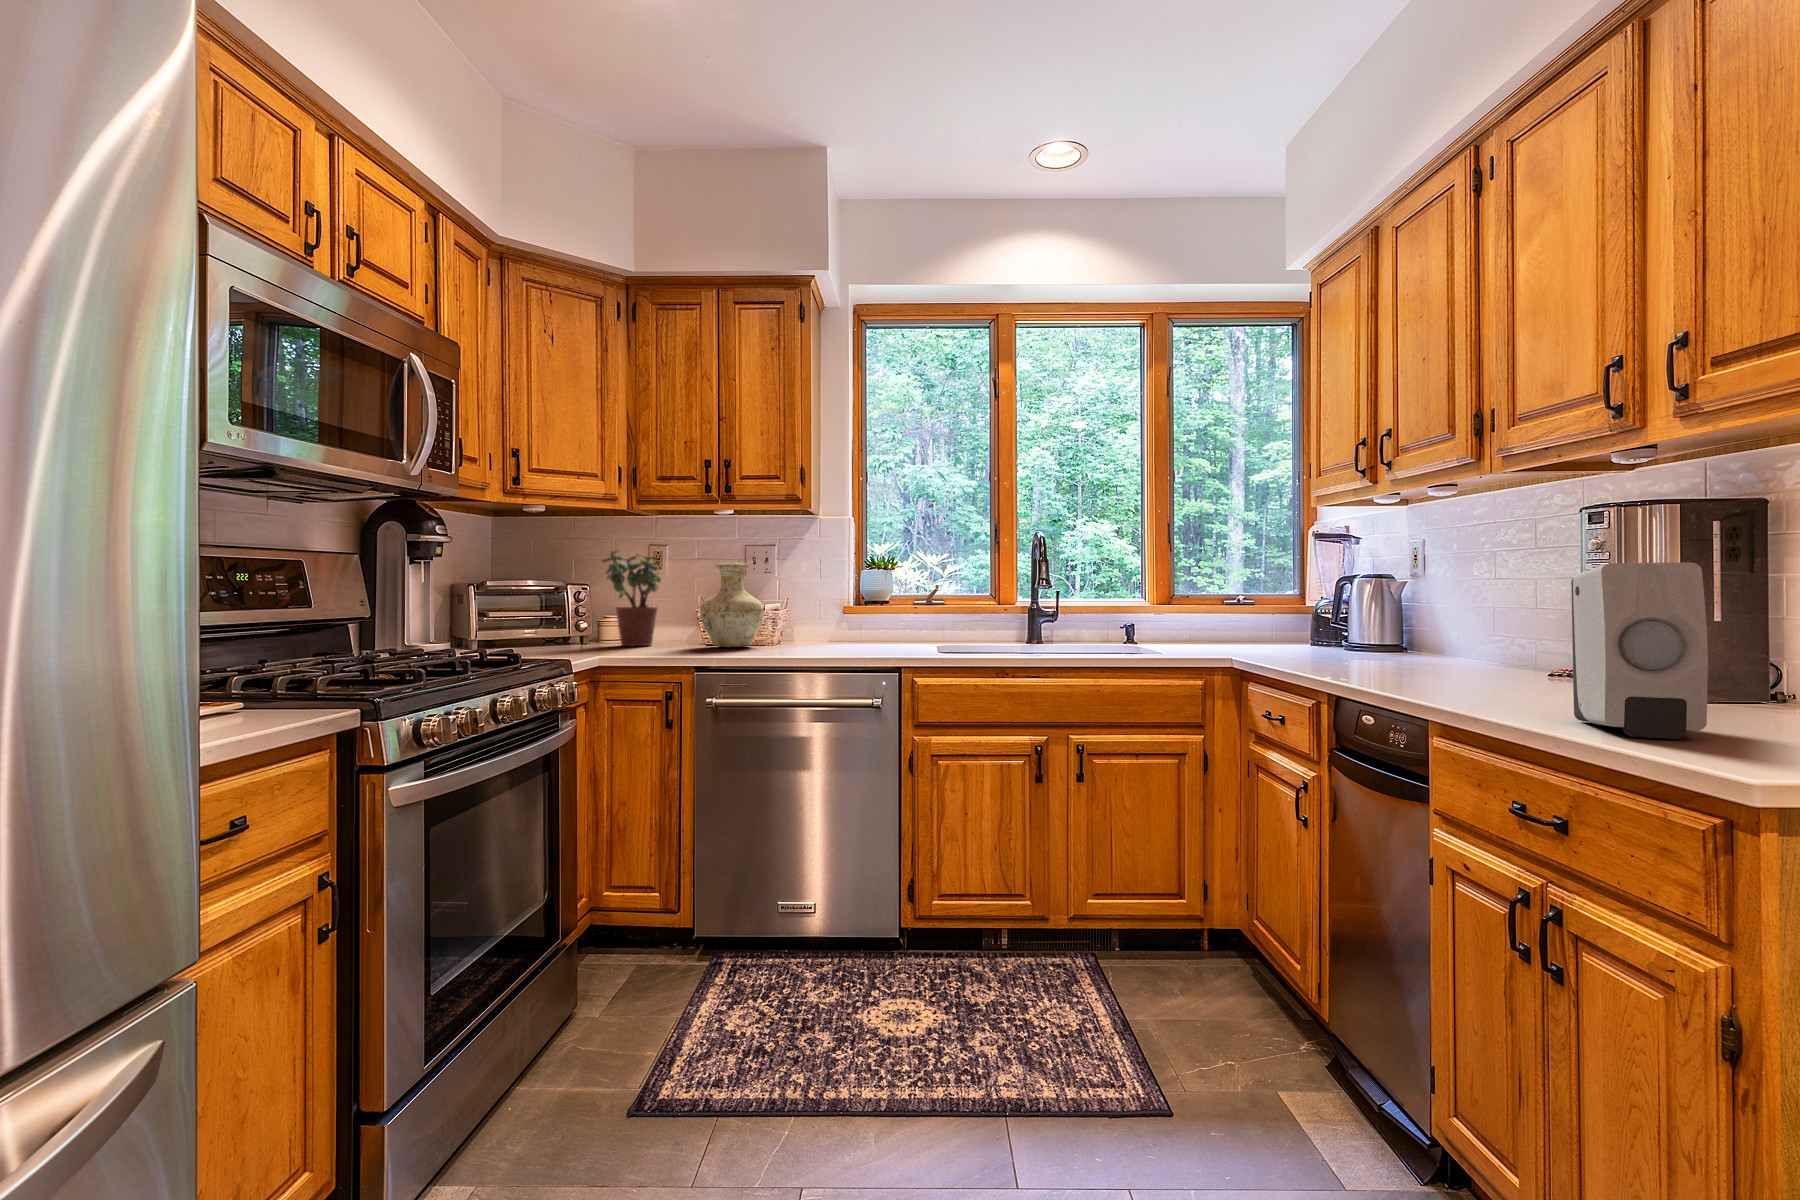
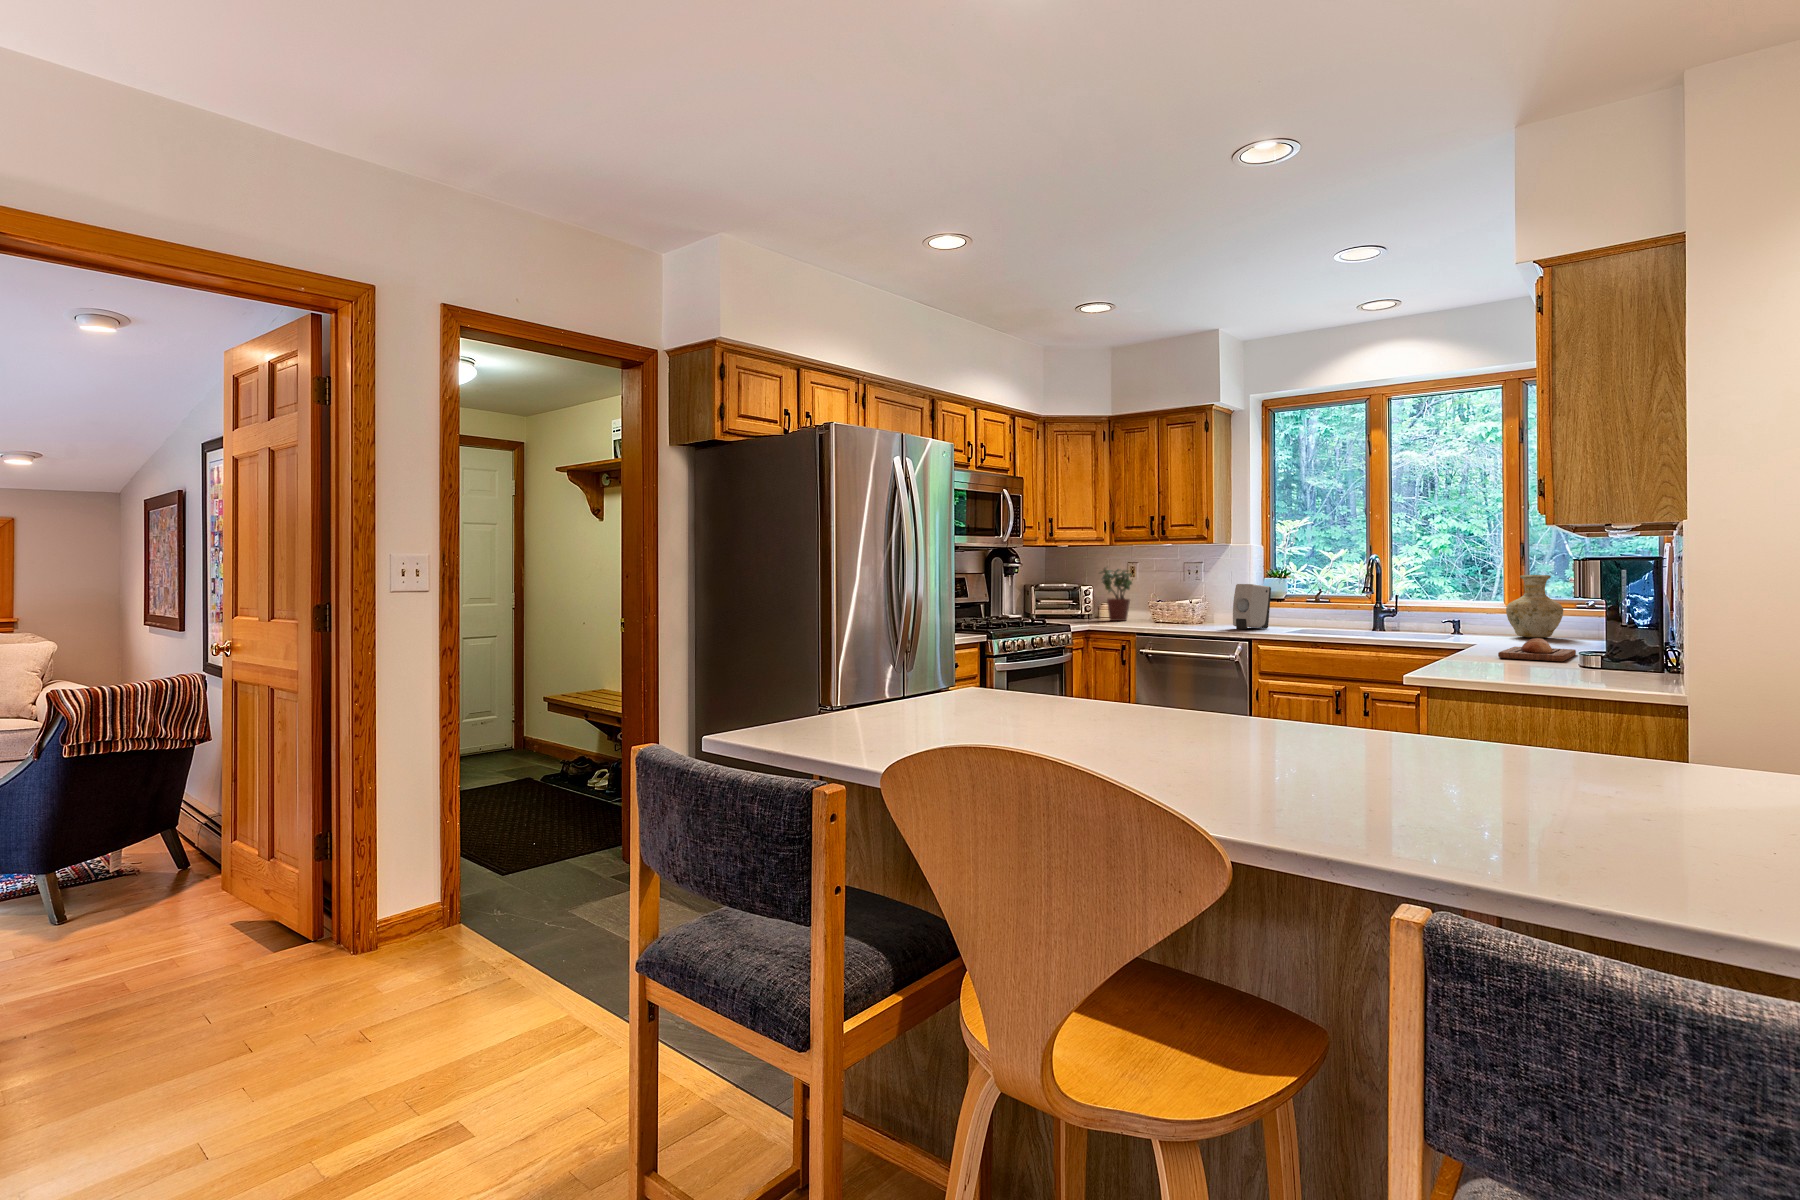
soap dispenser: present [1571,562,1708,739] -> present [1233,584,1271,629]
vase: present [700,563,764,647] -> present [1506,575,1563,638]
bread loaf: none [1371,648,1539,687] -> present [1498,638,1576,661]

